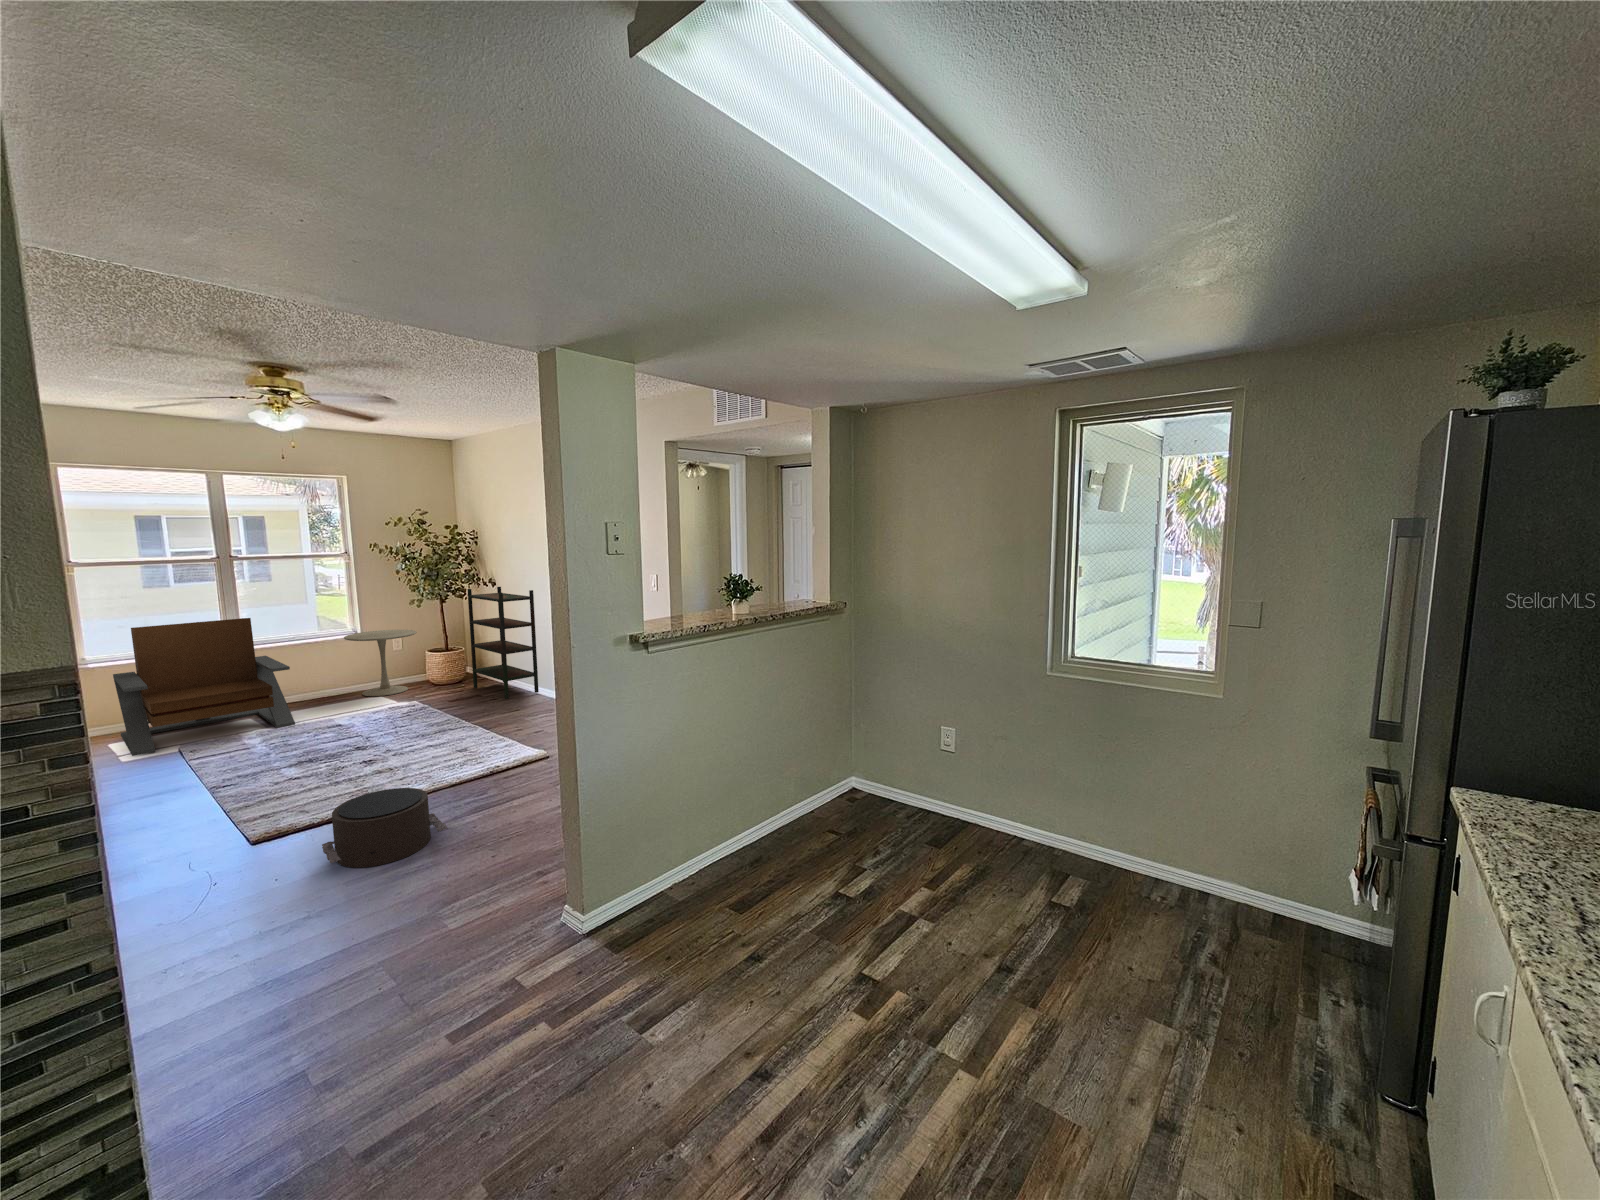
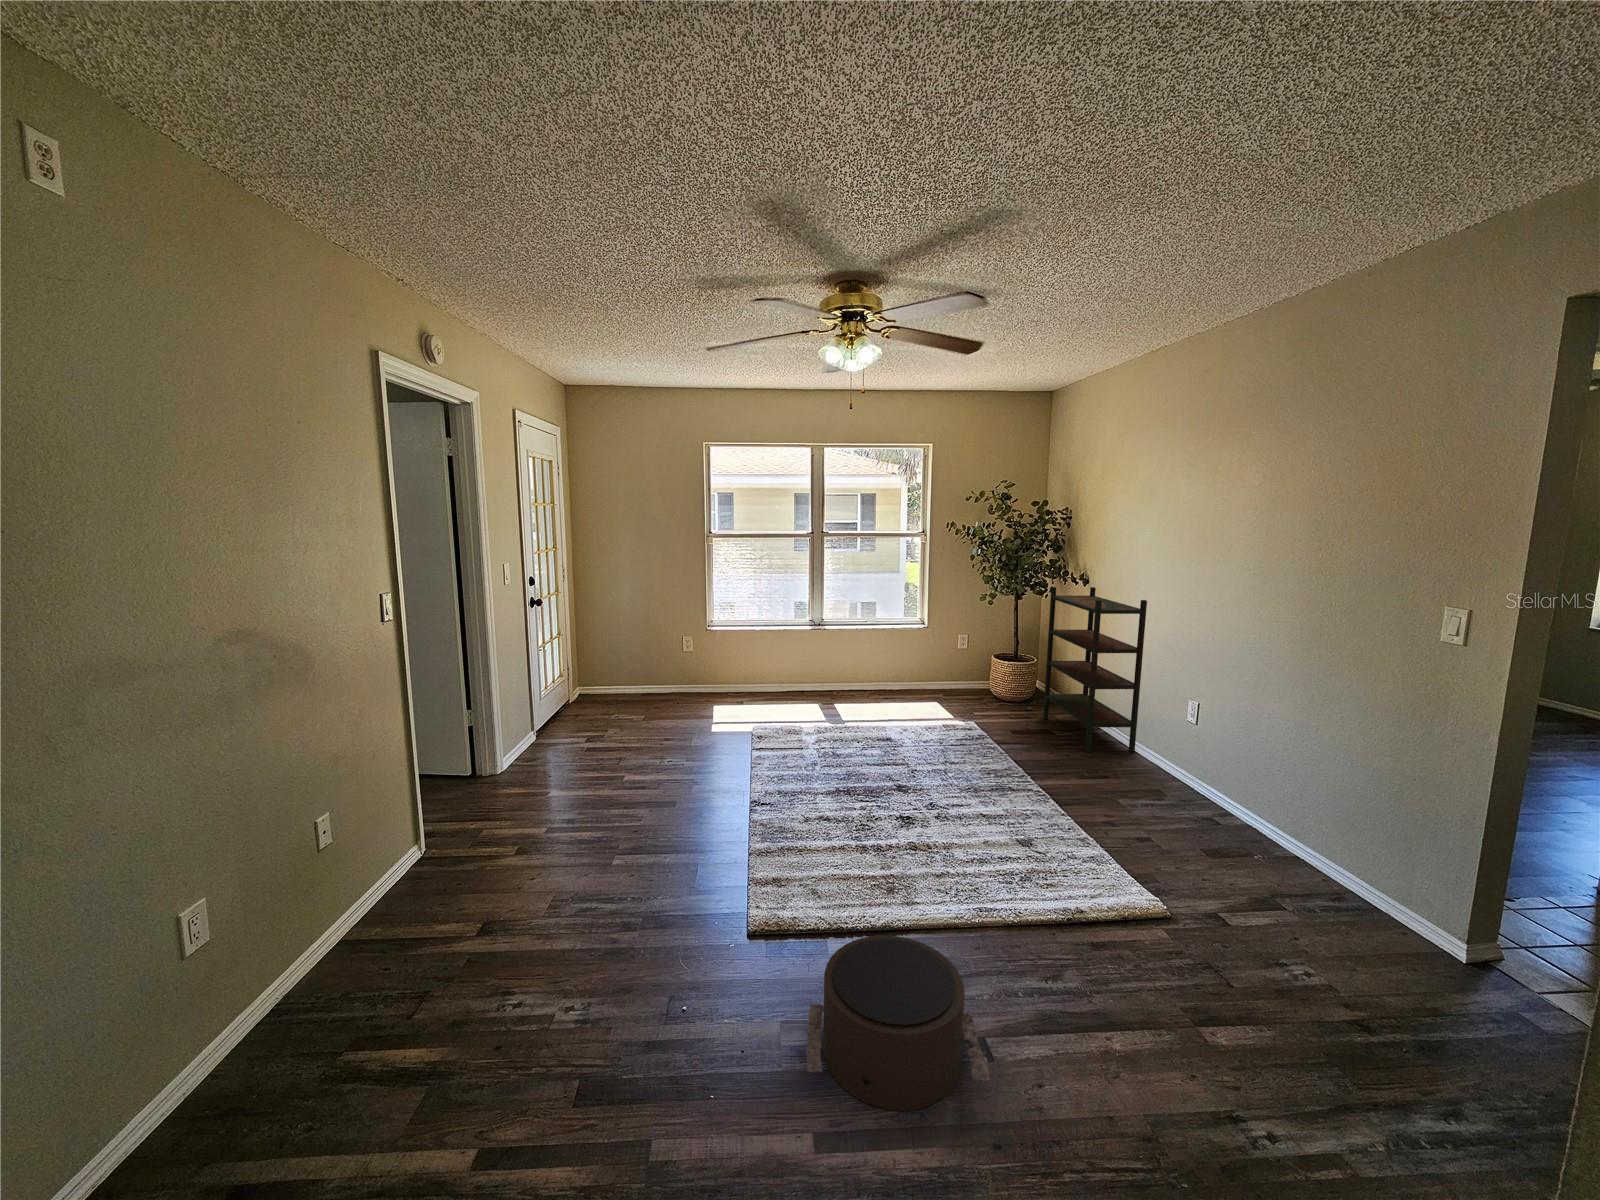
lounge chair: present [113,618,295,756] -> none [722,597,853,726]
side table: present [344,630,417,696] -> none [910,624,984,705]

